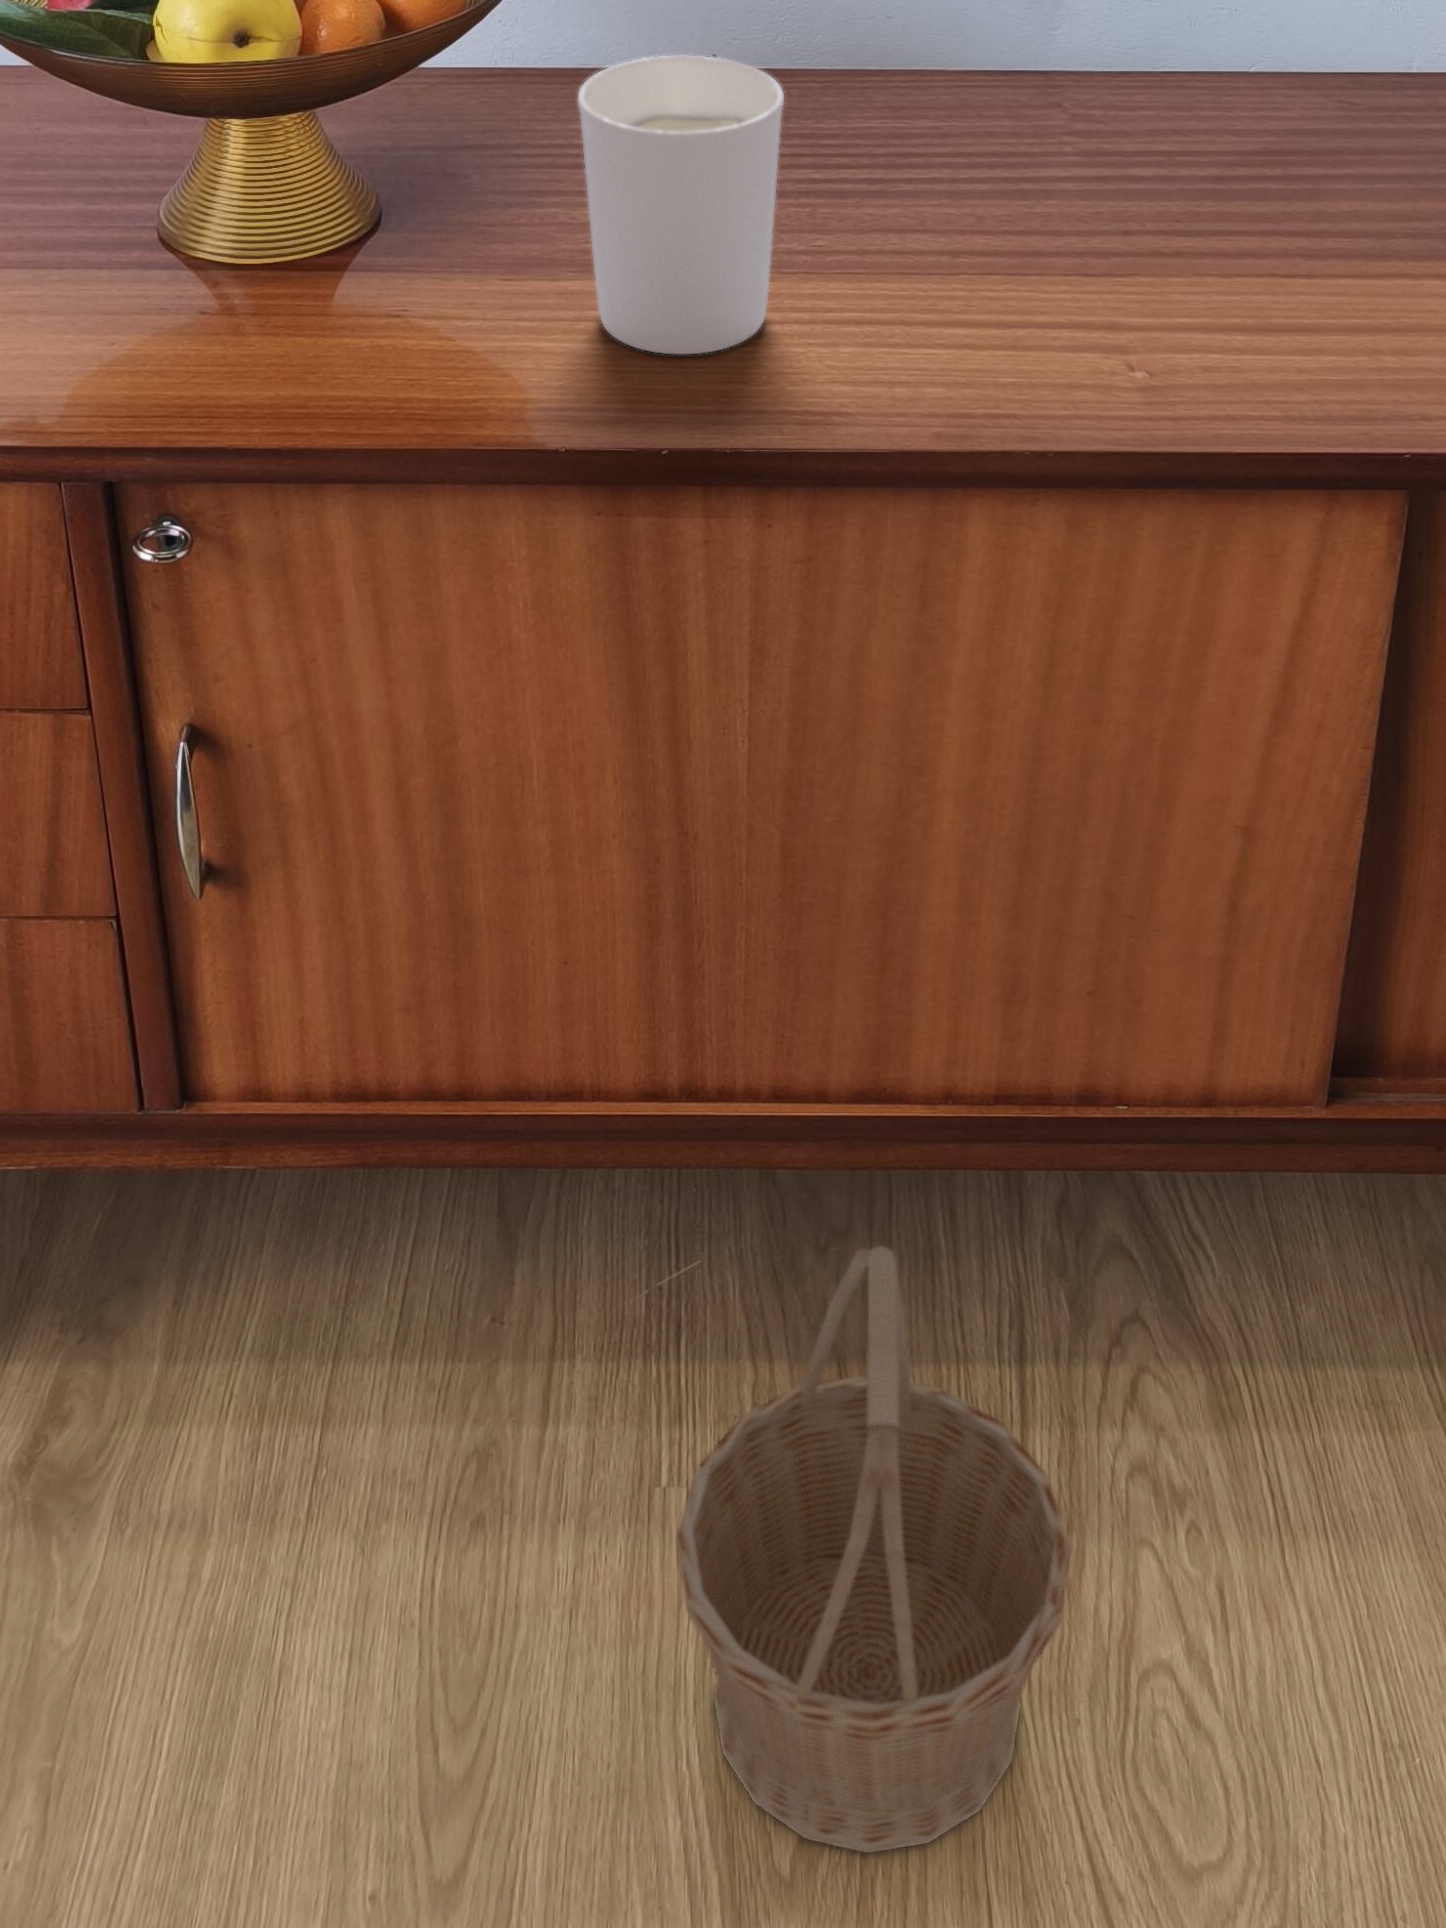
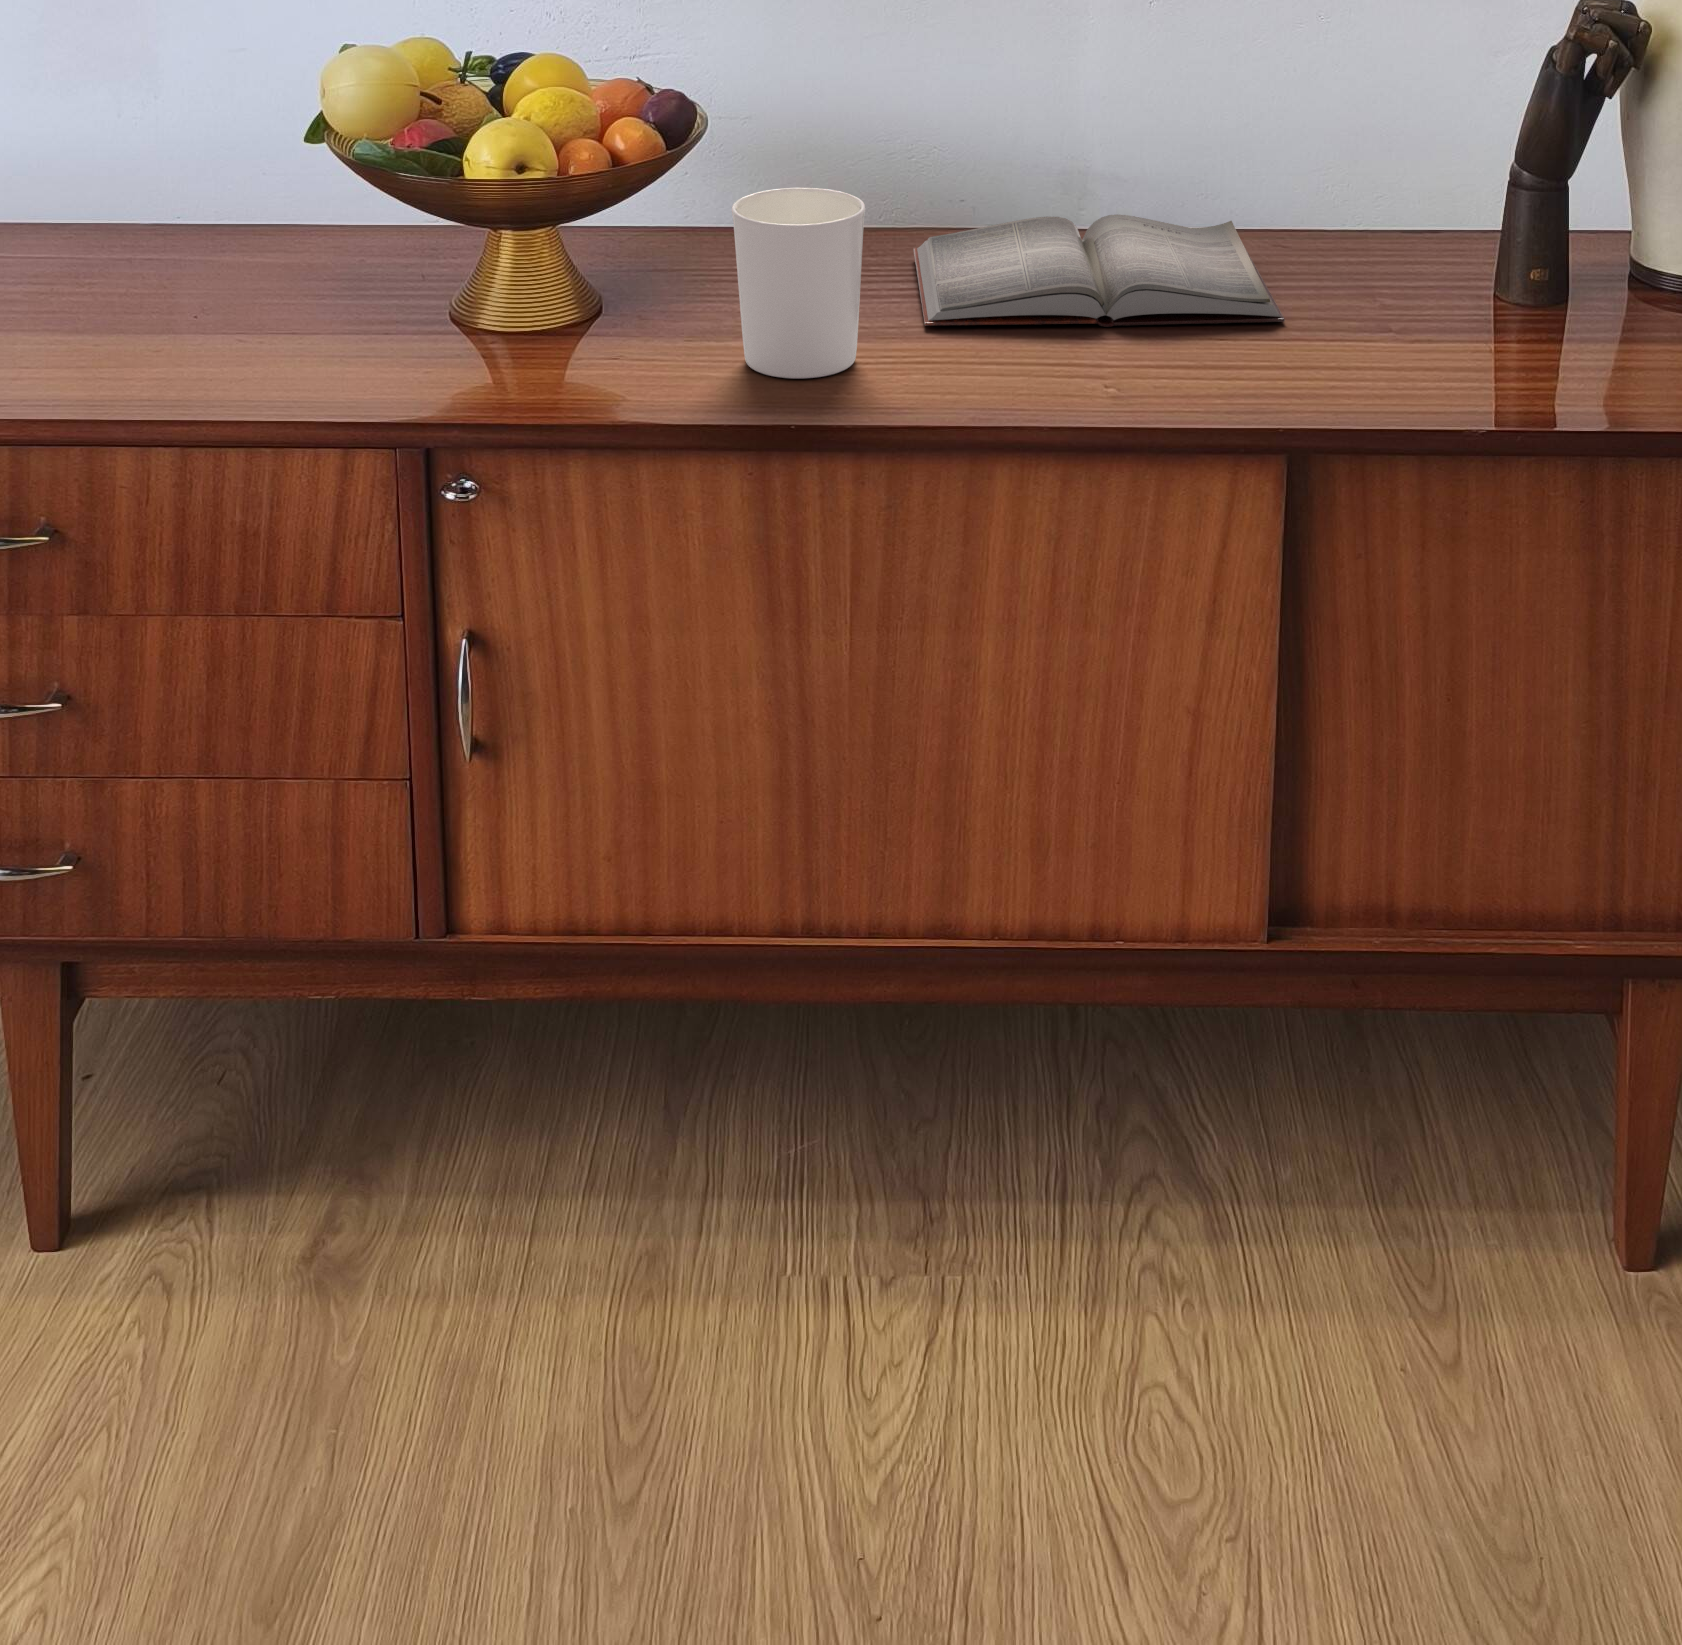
hardback book: none [826,56,1383,248] -> present [914,214,1285,327]
basket: present [675,1246,1072,1853] -> none [785,1016,1073,1490]

